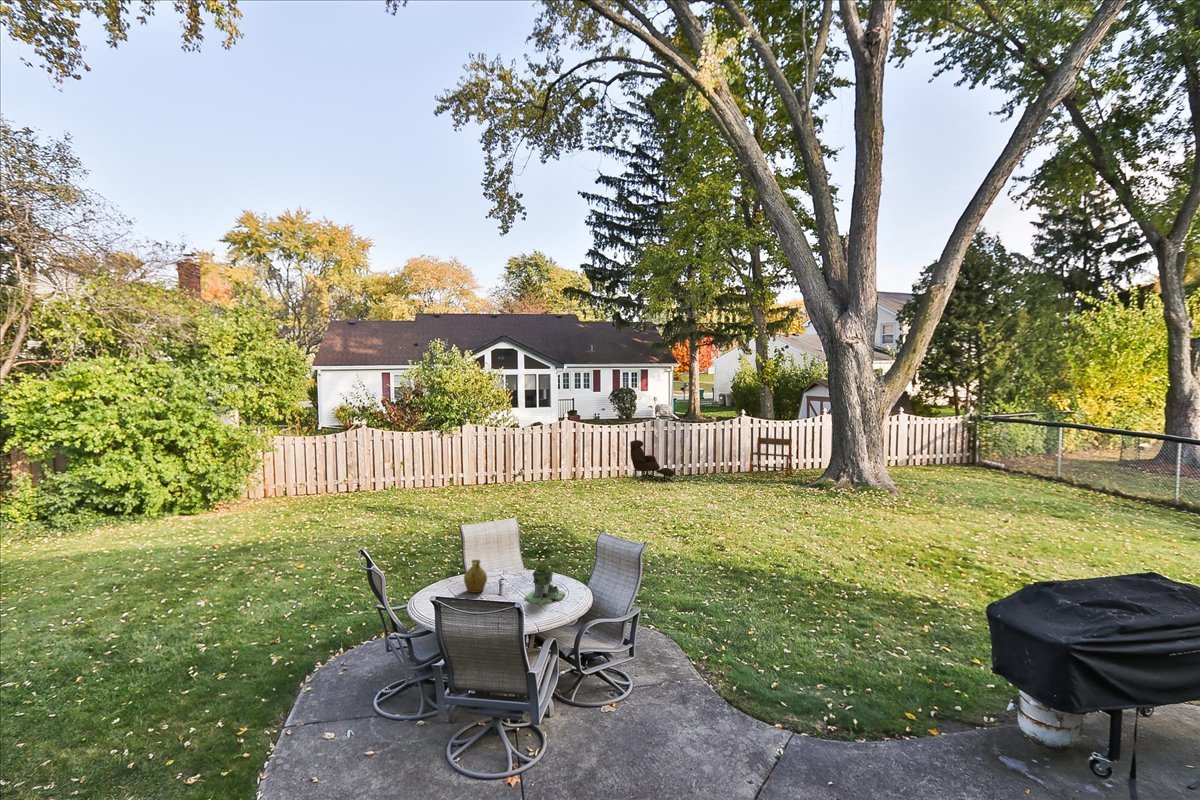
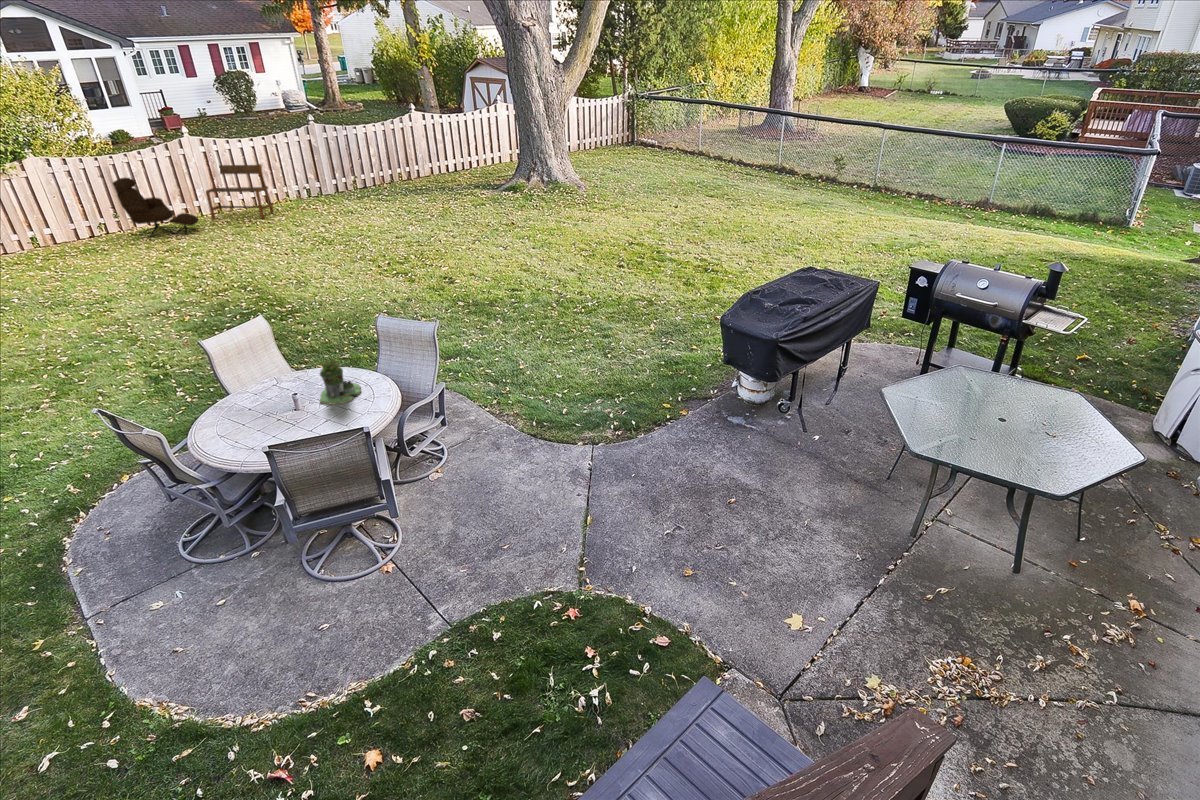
bench: present [750,437,793,477] -> present [206,164,274,220]
lounge chair: present [630,440,675,482] -> present [113,177,199,237]
pitcher: present [464,560,487,593] -> none [233,374,263,411]

